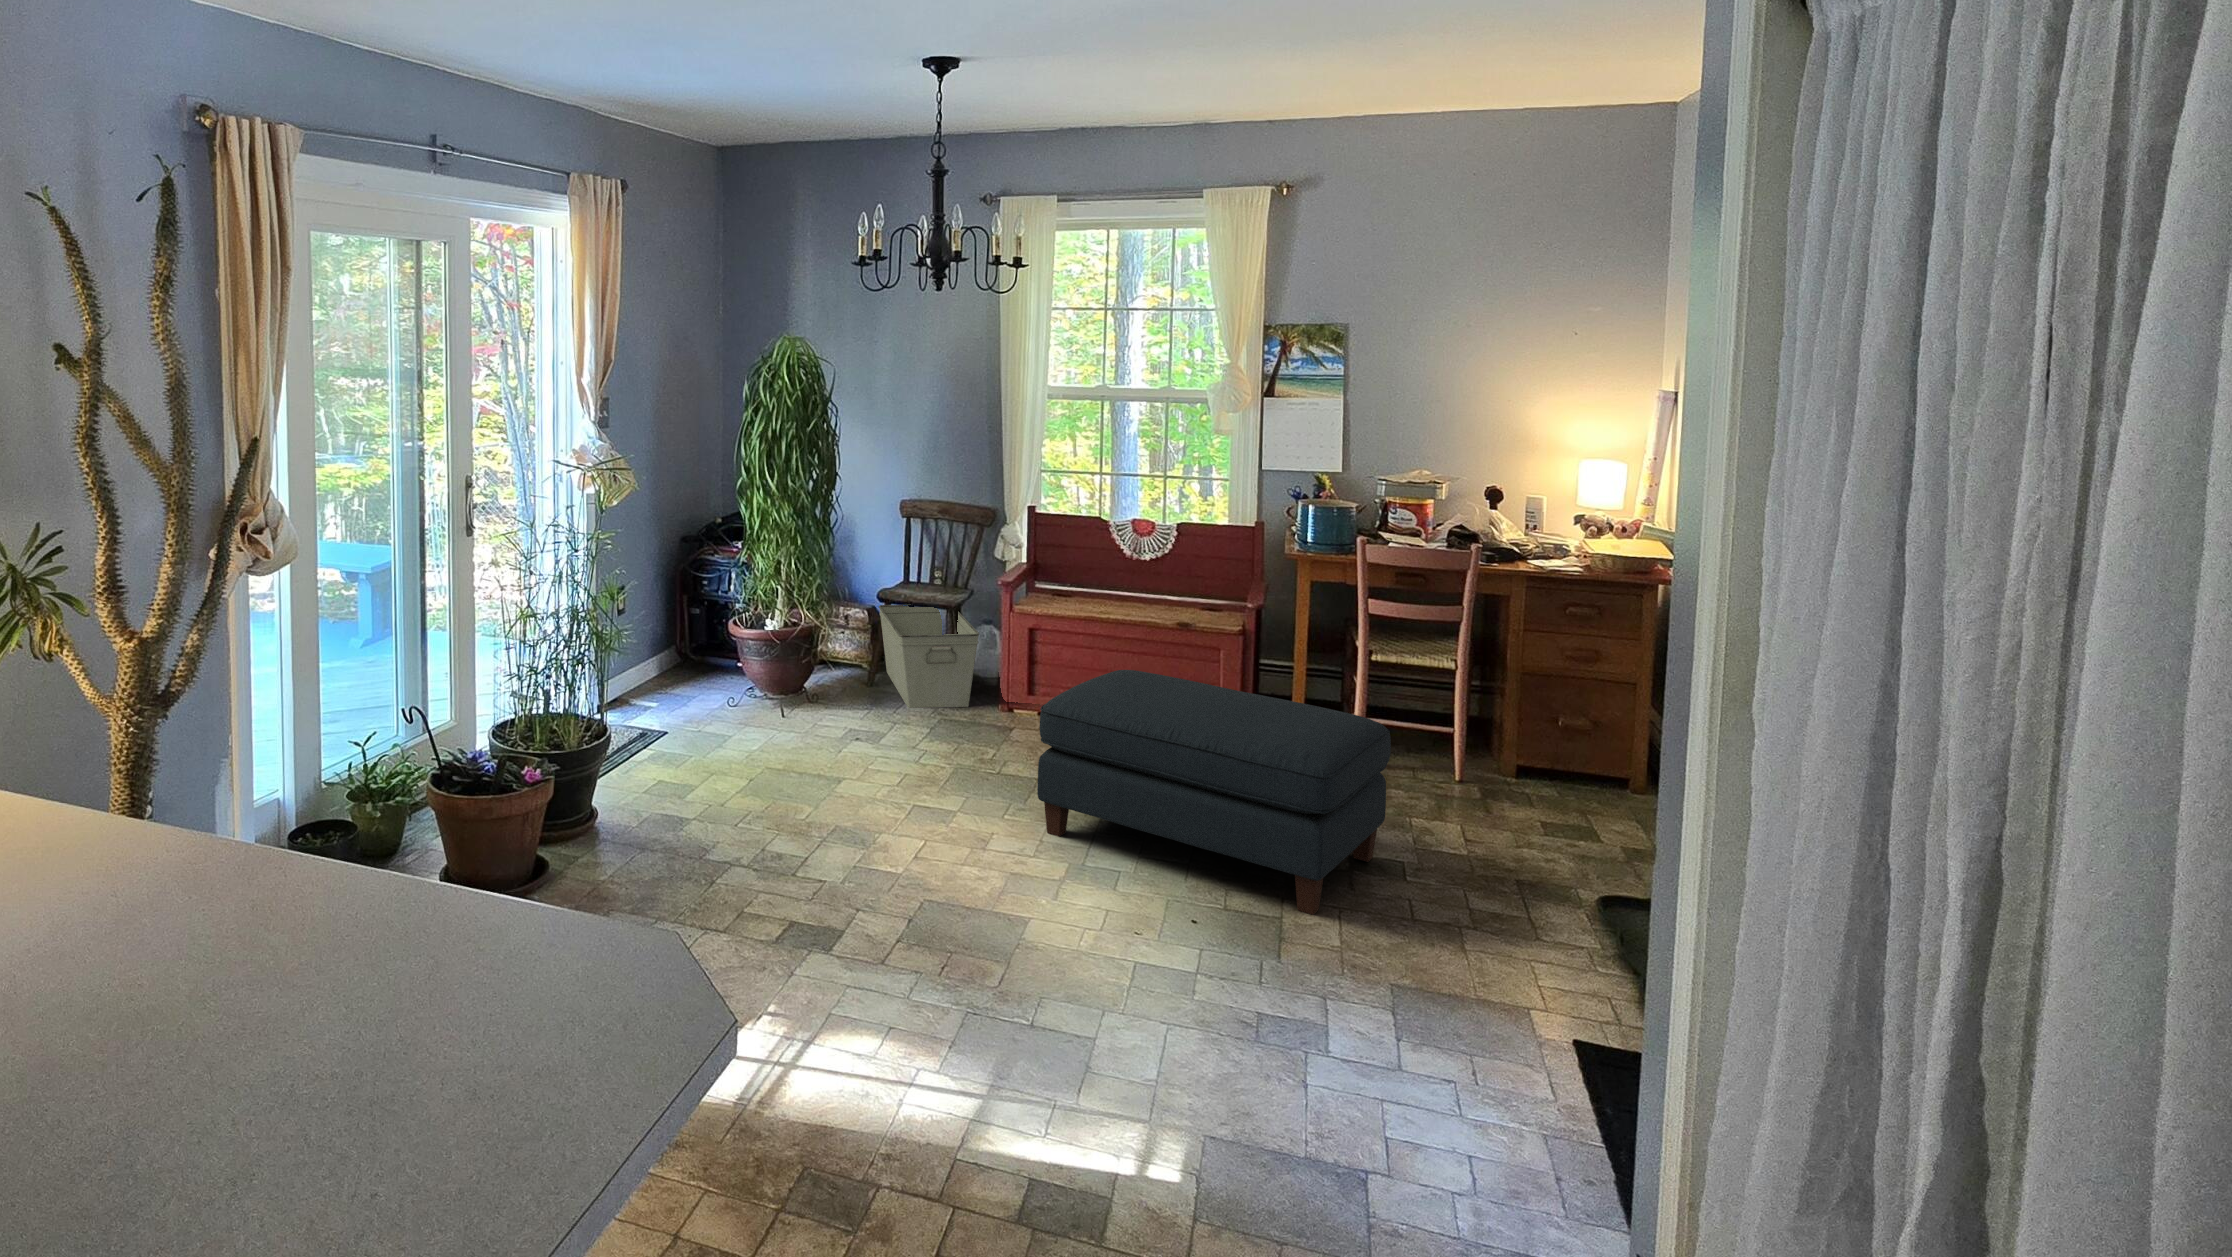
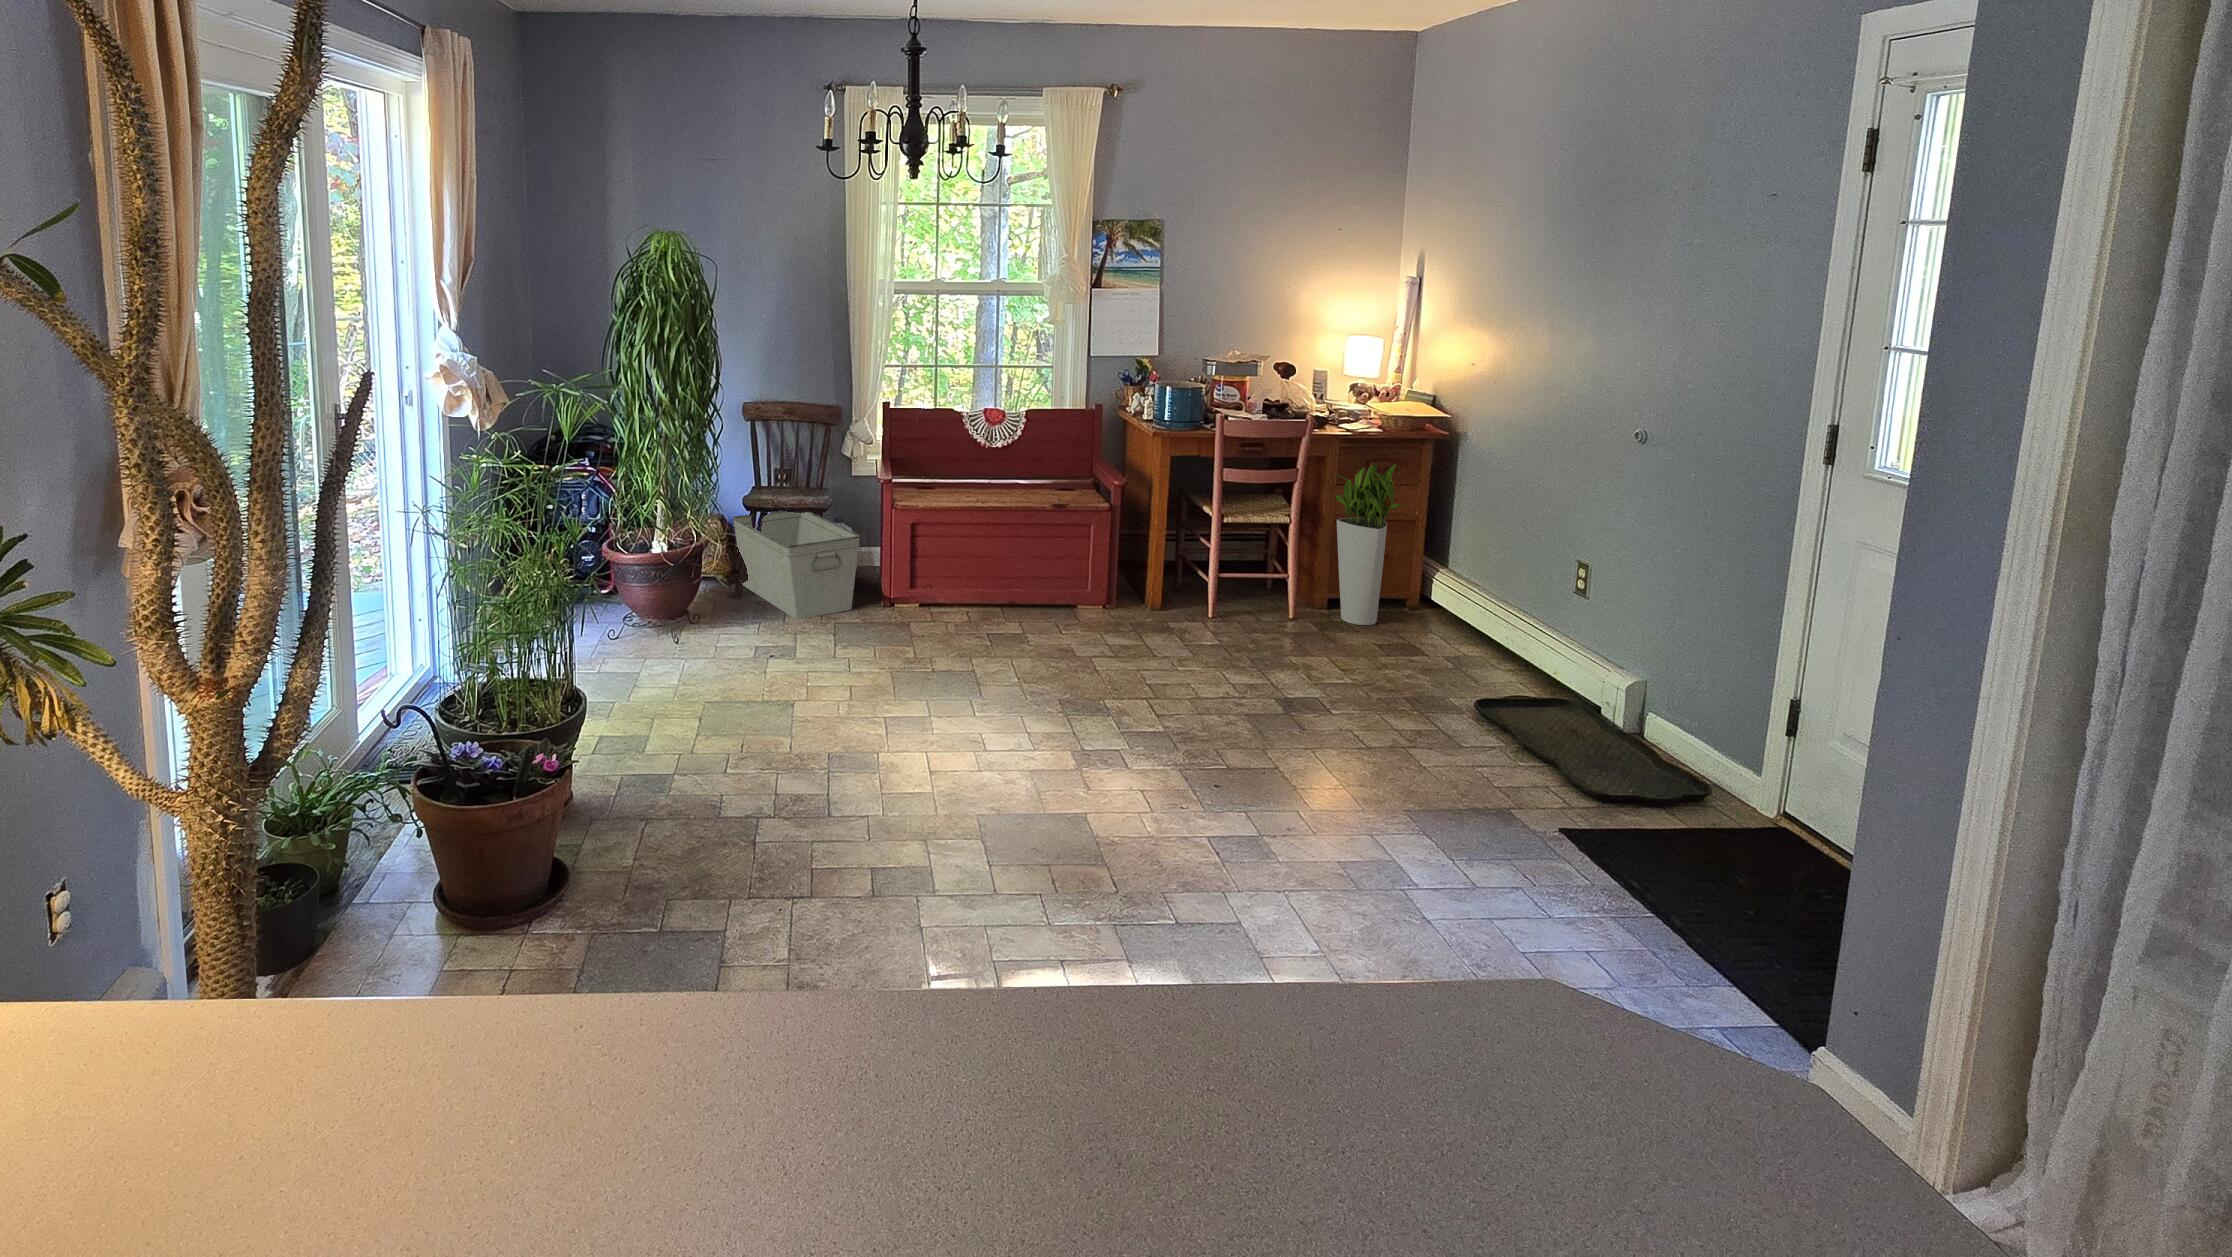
planter: none [1498,607,1593,802] -> present [1335,464,1402,625]
ottoman: present [1037,670,1391,915] -> none [1028,556,1332,759]

